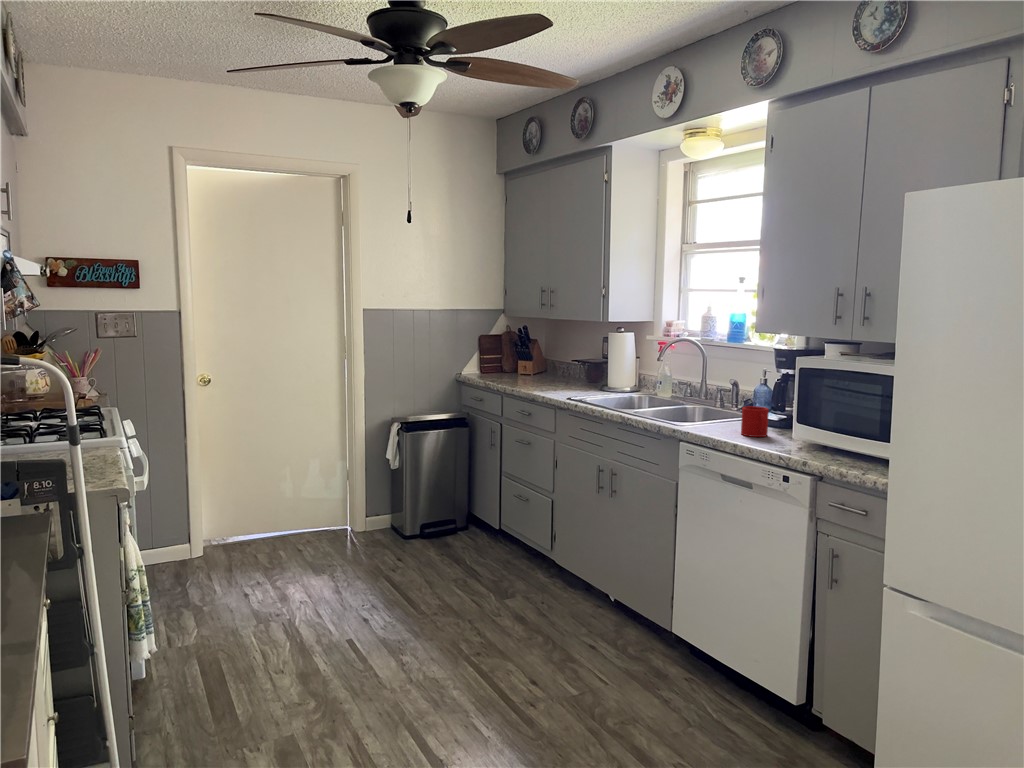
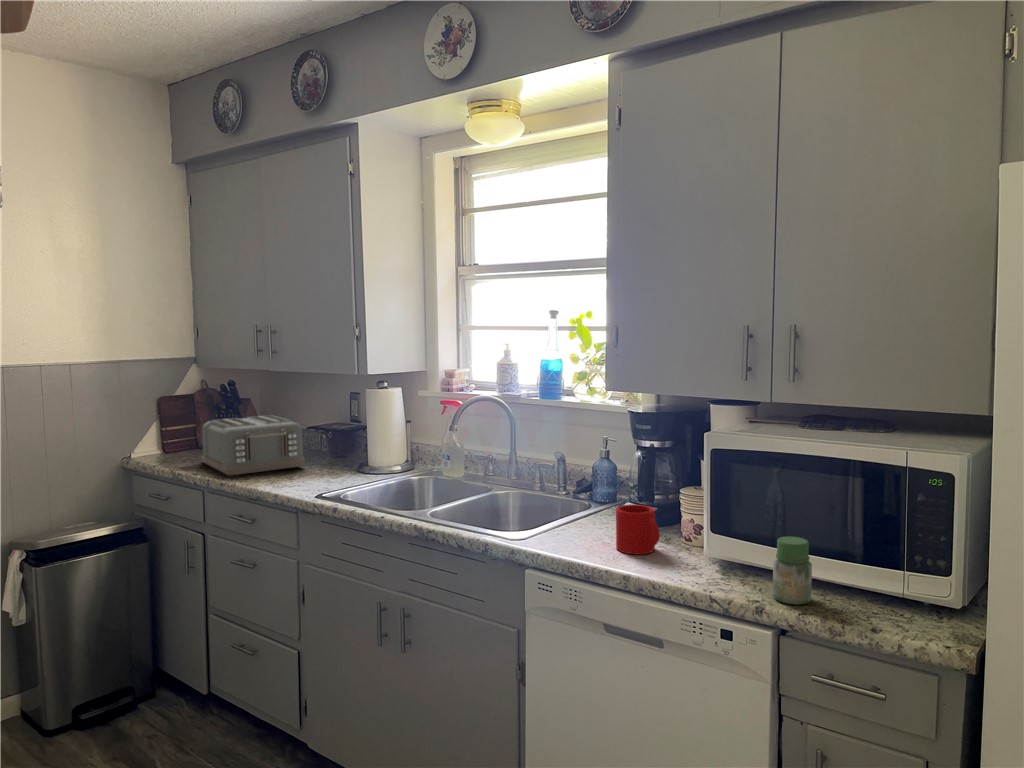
toaster: none [503,350,568,385] -> present [202,415,305,475]
jar: none [818,422,845,463] -> present [773,536,812,605]

